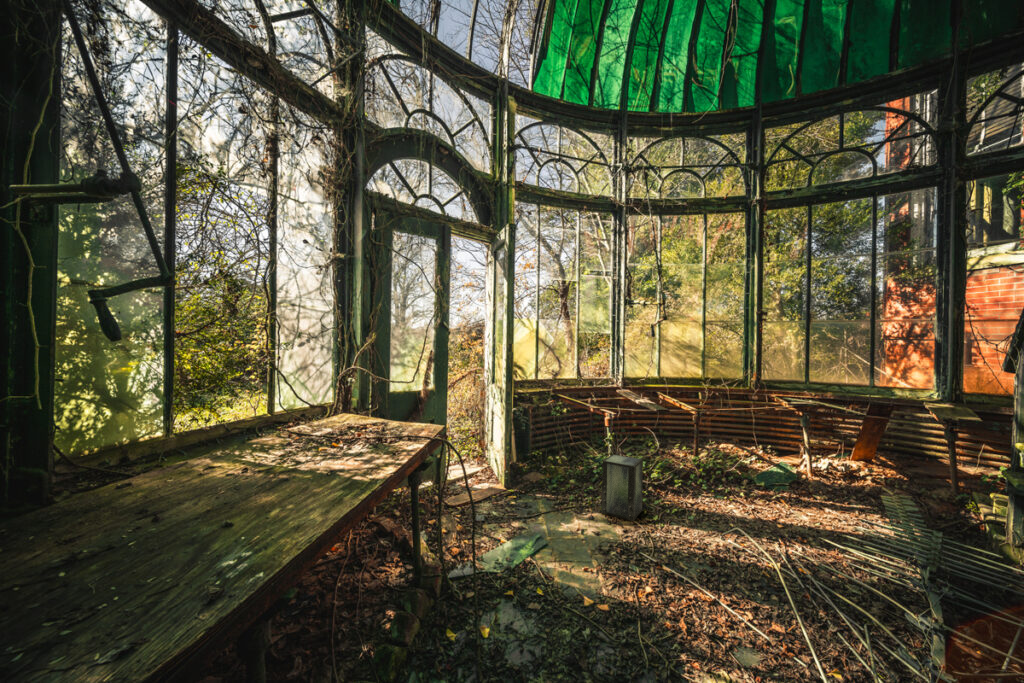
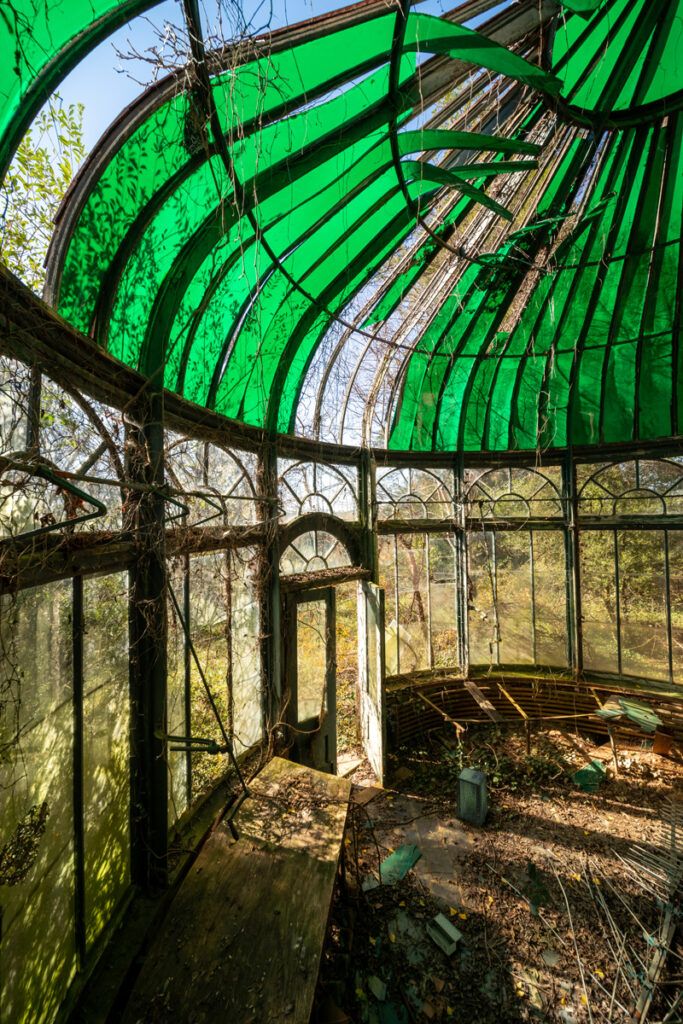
potted plant: none [687,528,748,606] -> present [517,860,554,916]
toolbox: none [543,597,601,652] -> present [427,913,463,956]

